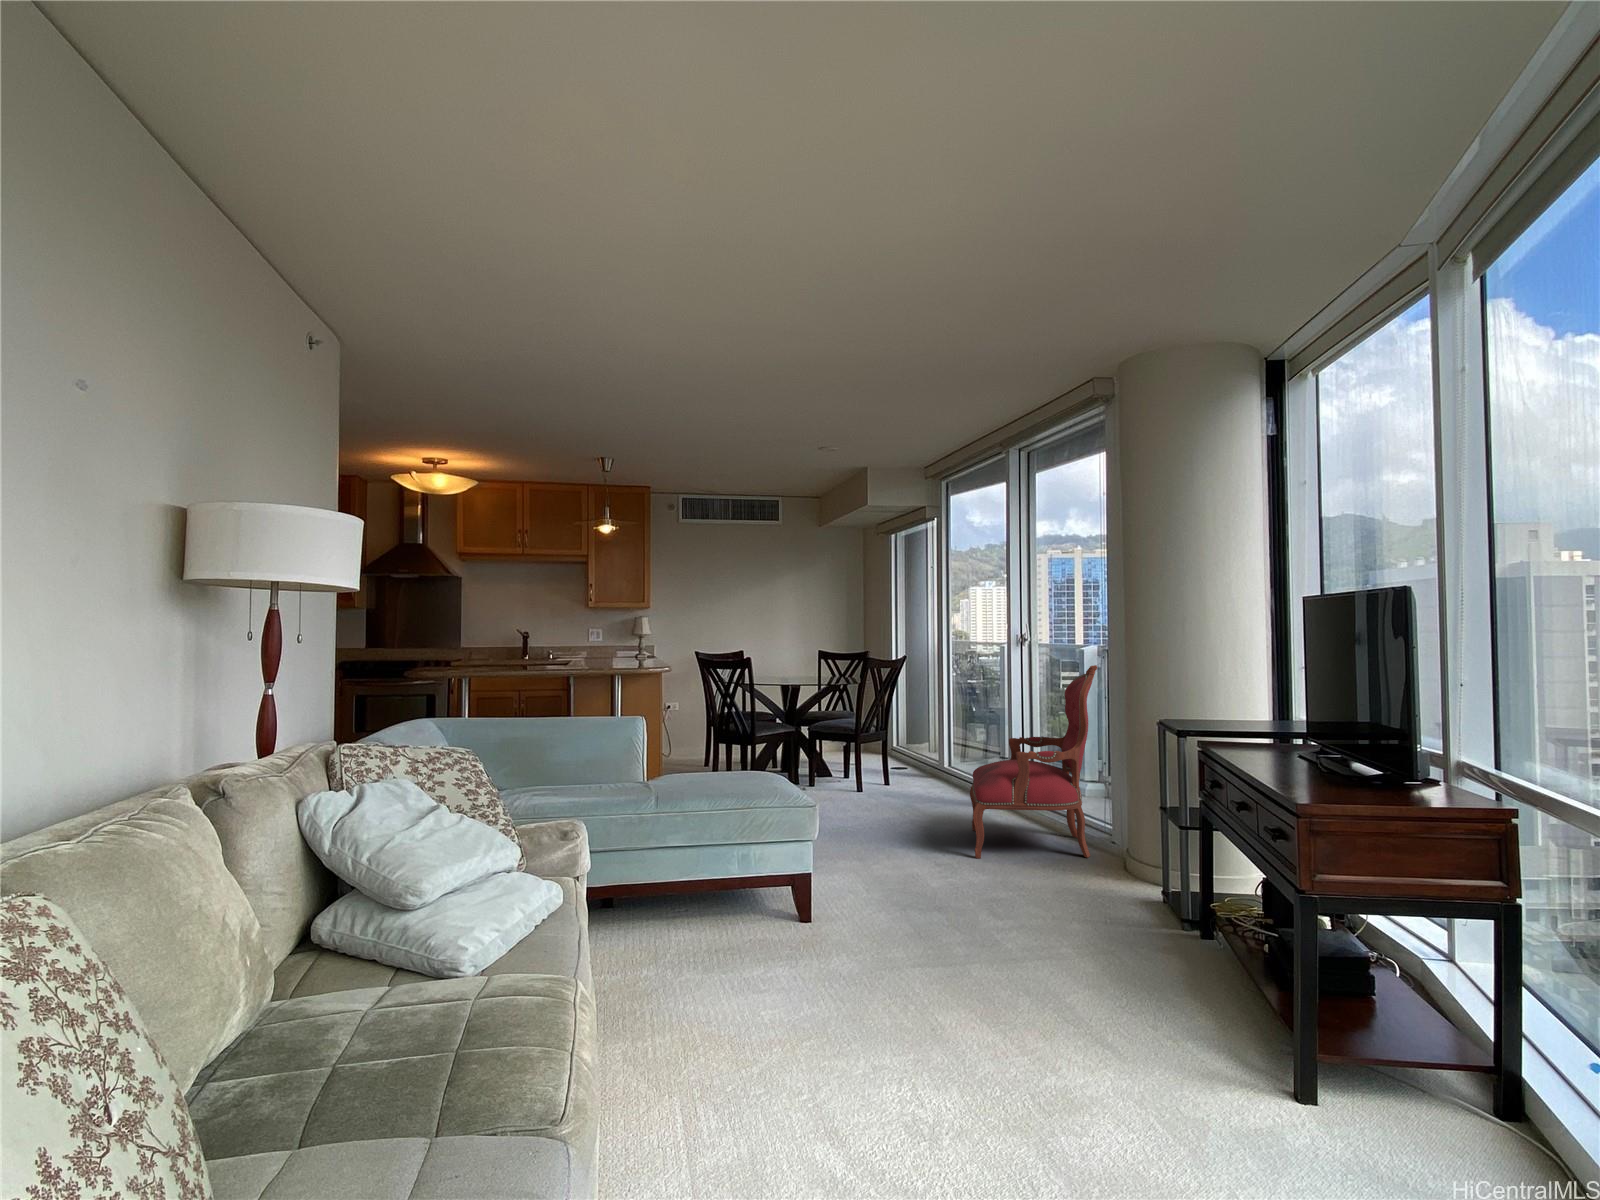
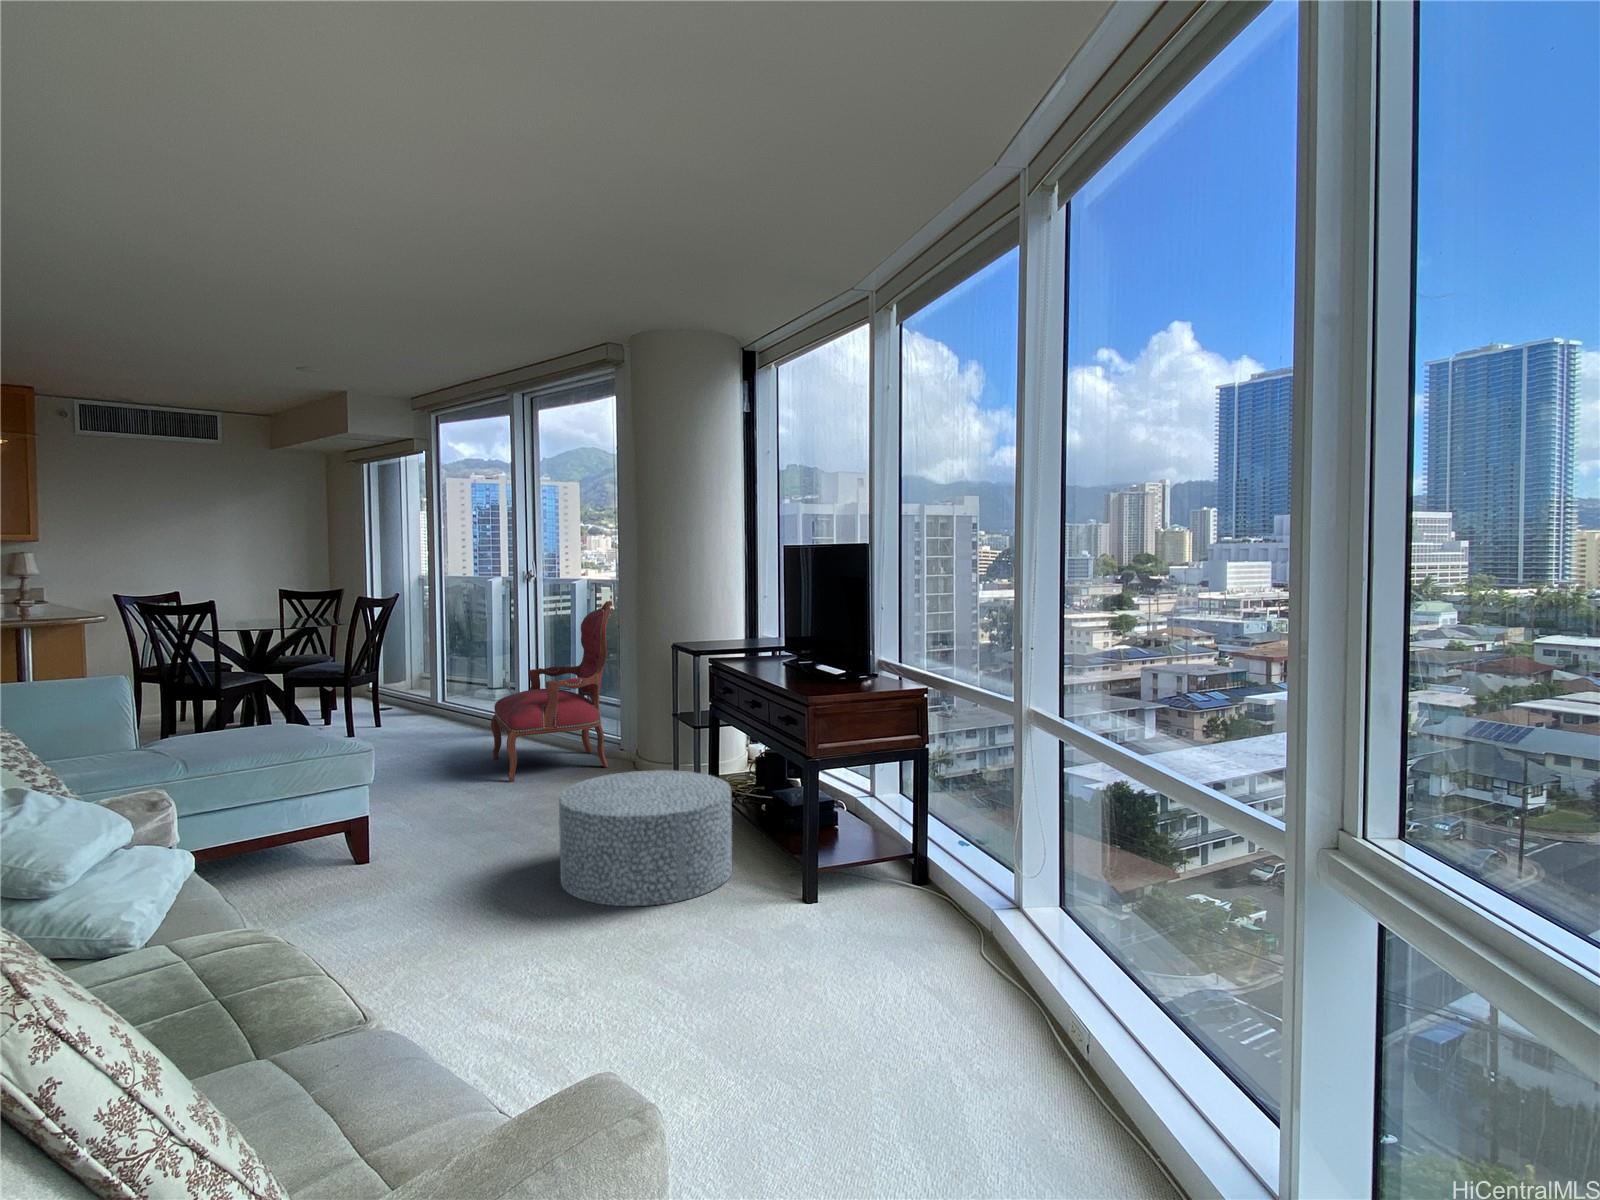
ottoman: none [970,869,1194,1053] -> present [559,770,732,906]

